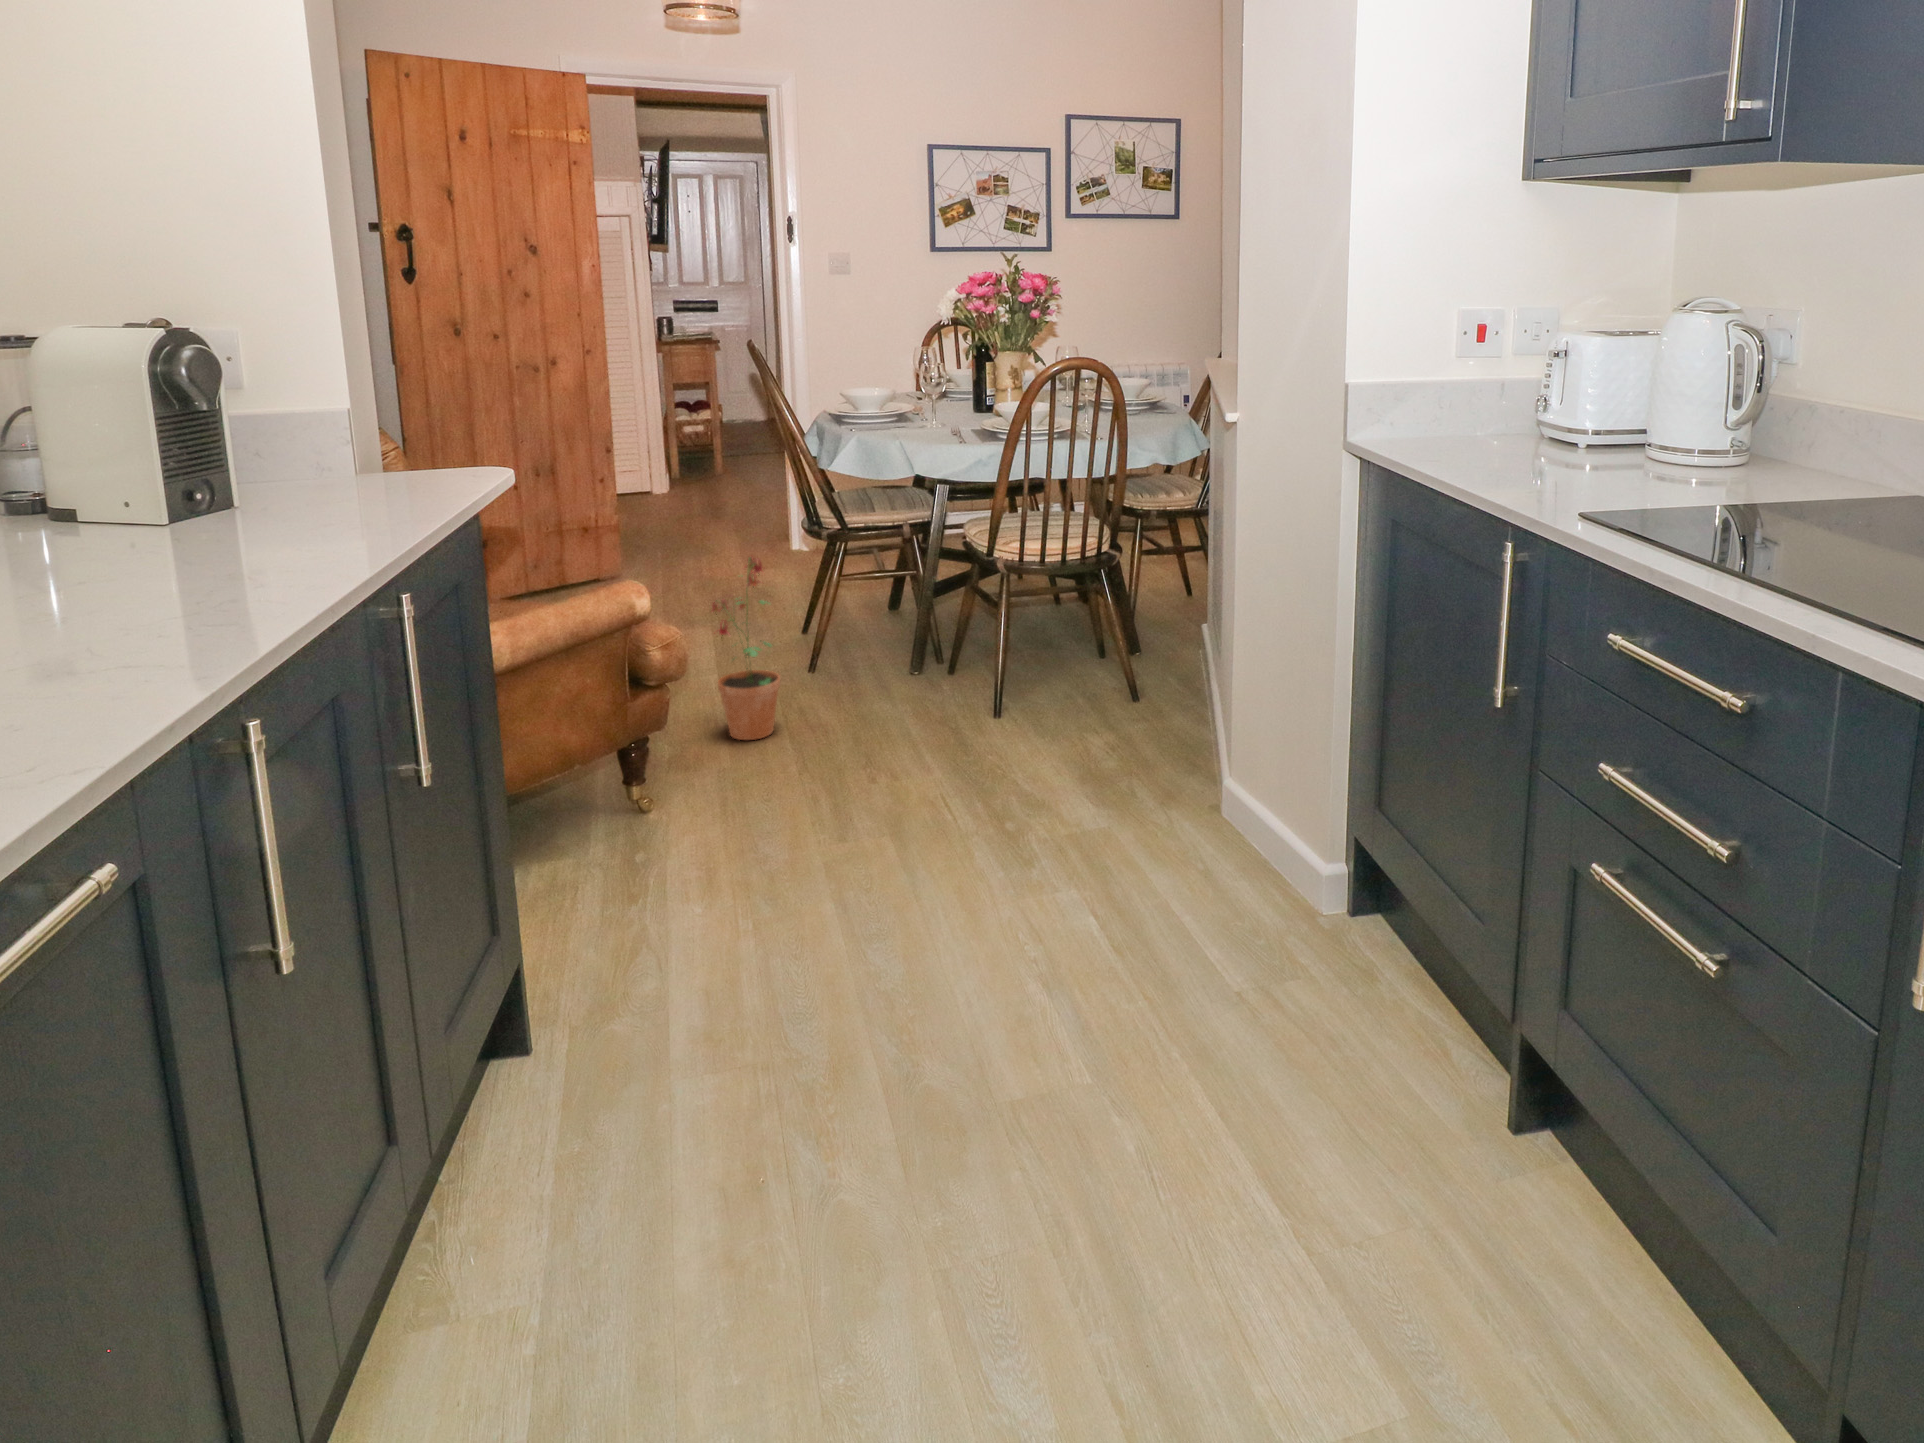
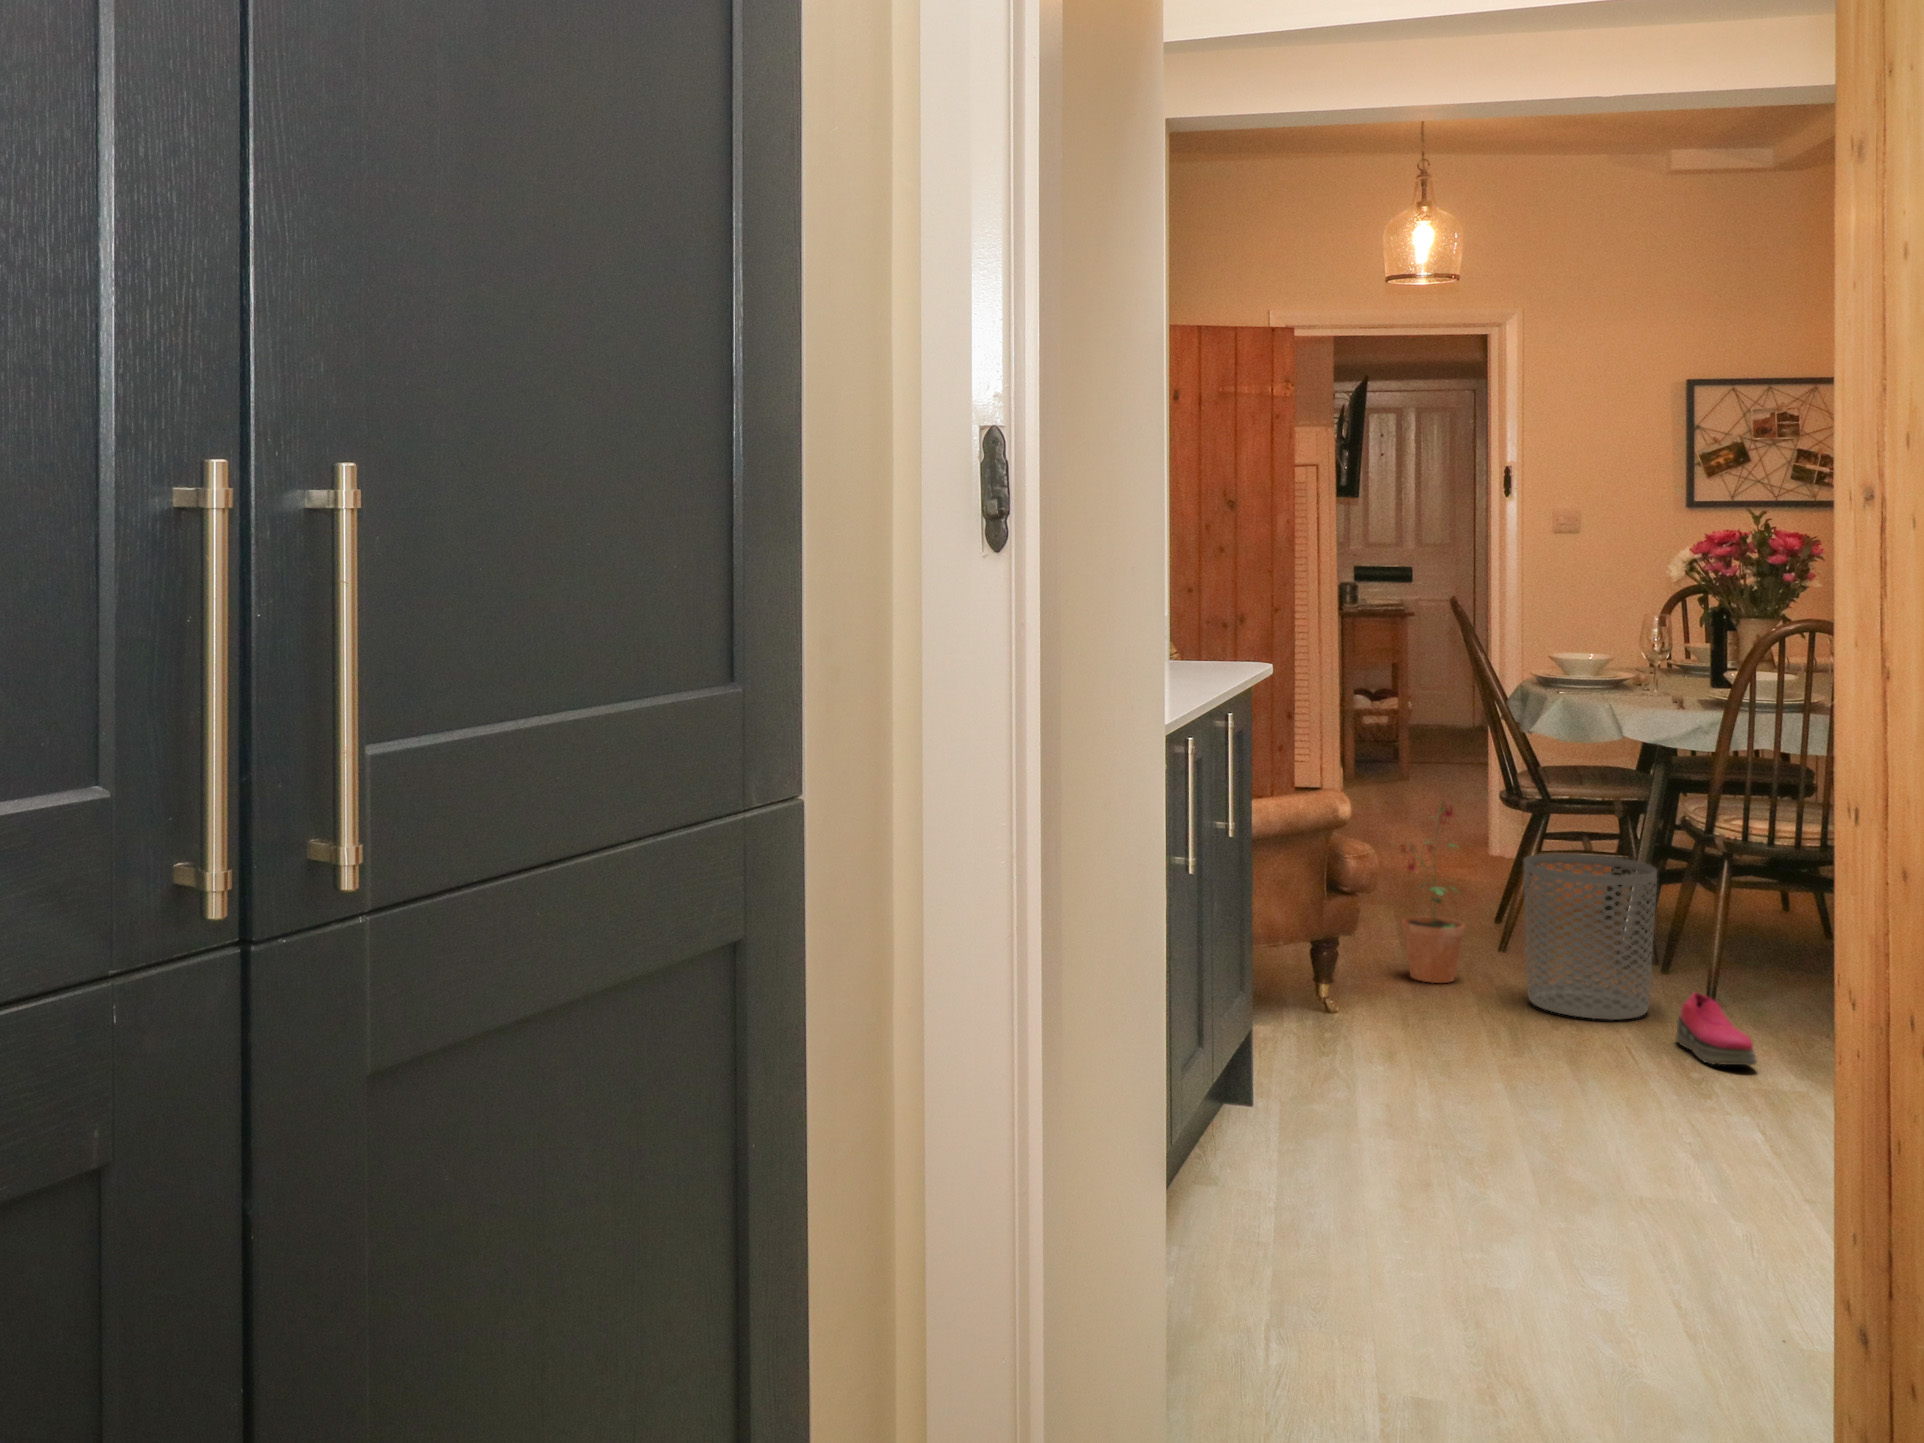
waste bin: none [834,595,957,762] -> present [1523,854,1657,1020]
shoe: none [986,731,1065,809] -> present [1676,993,1756,1065]

